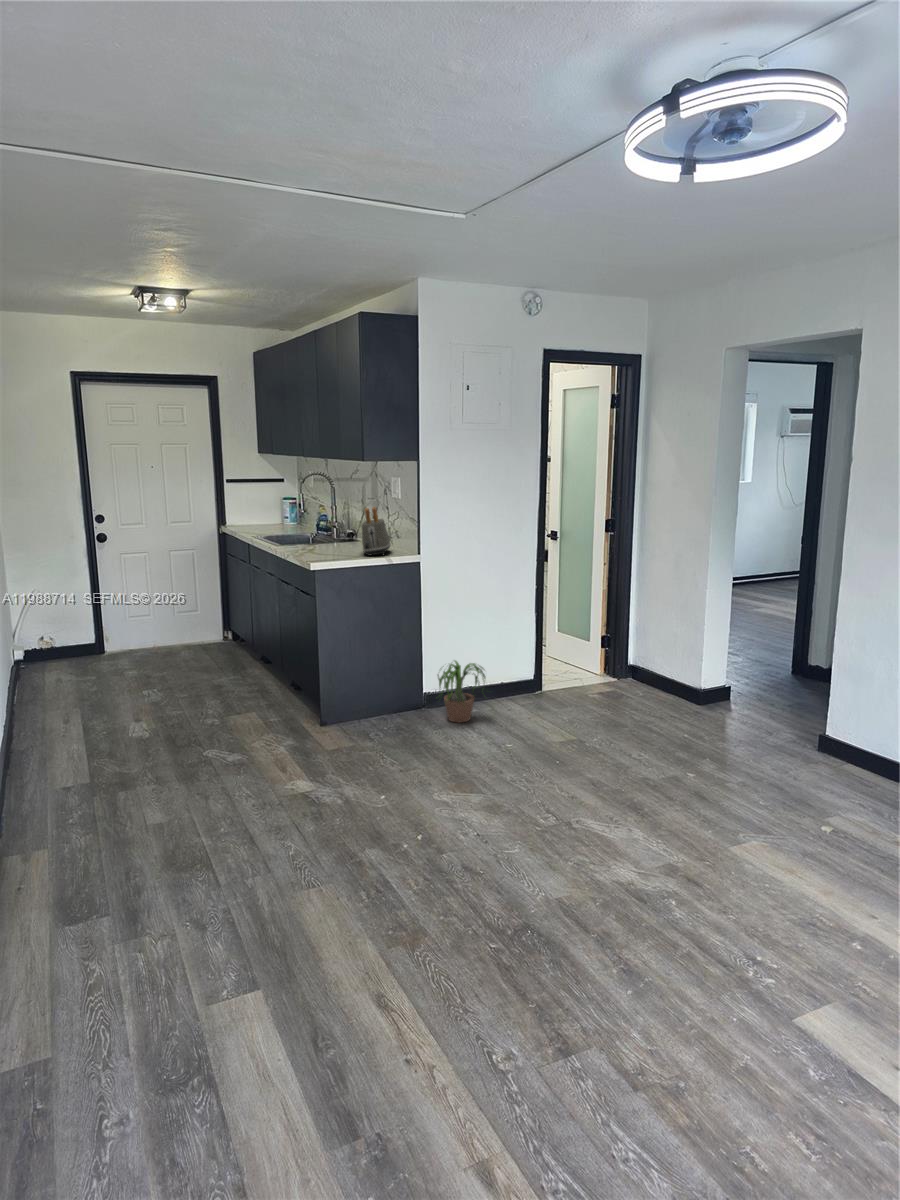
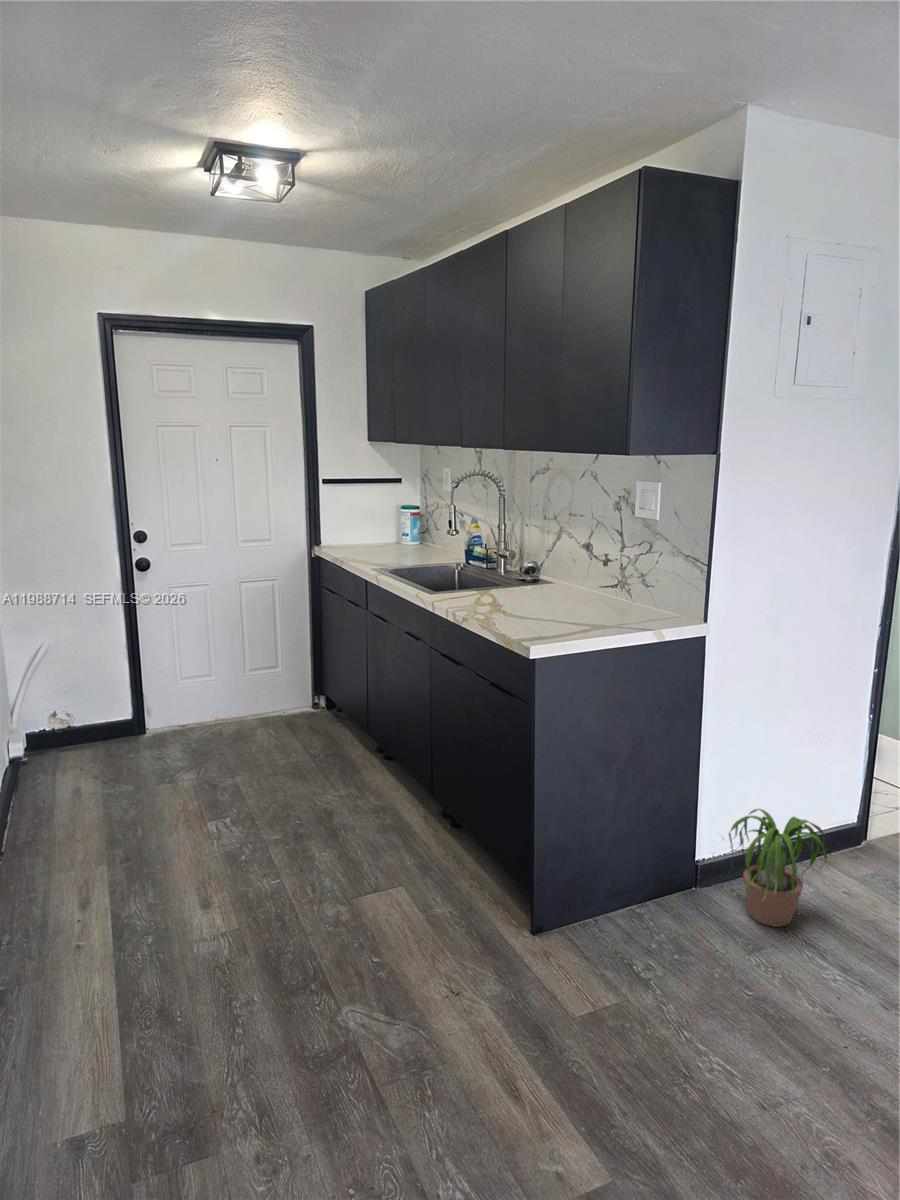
toaster: present [362,507,391,555] -> none [595,533,647,622]

